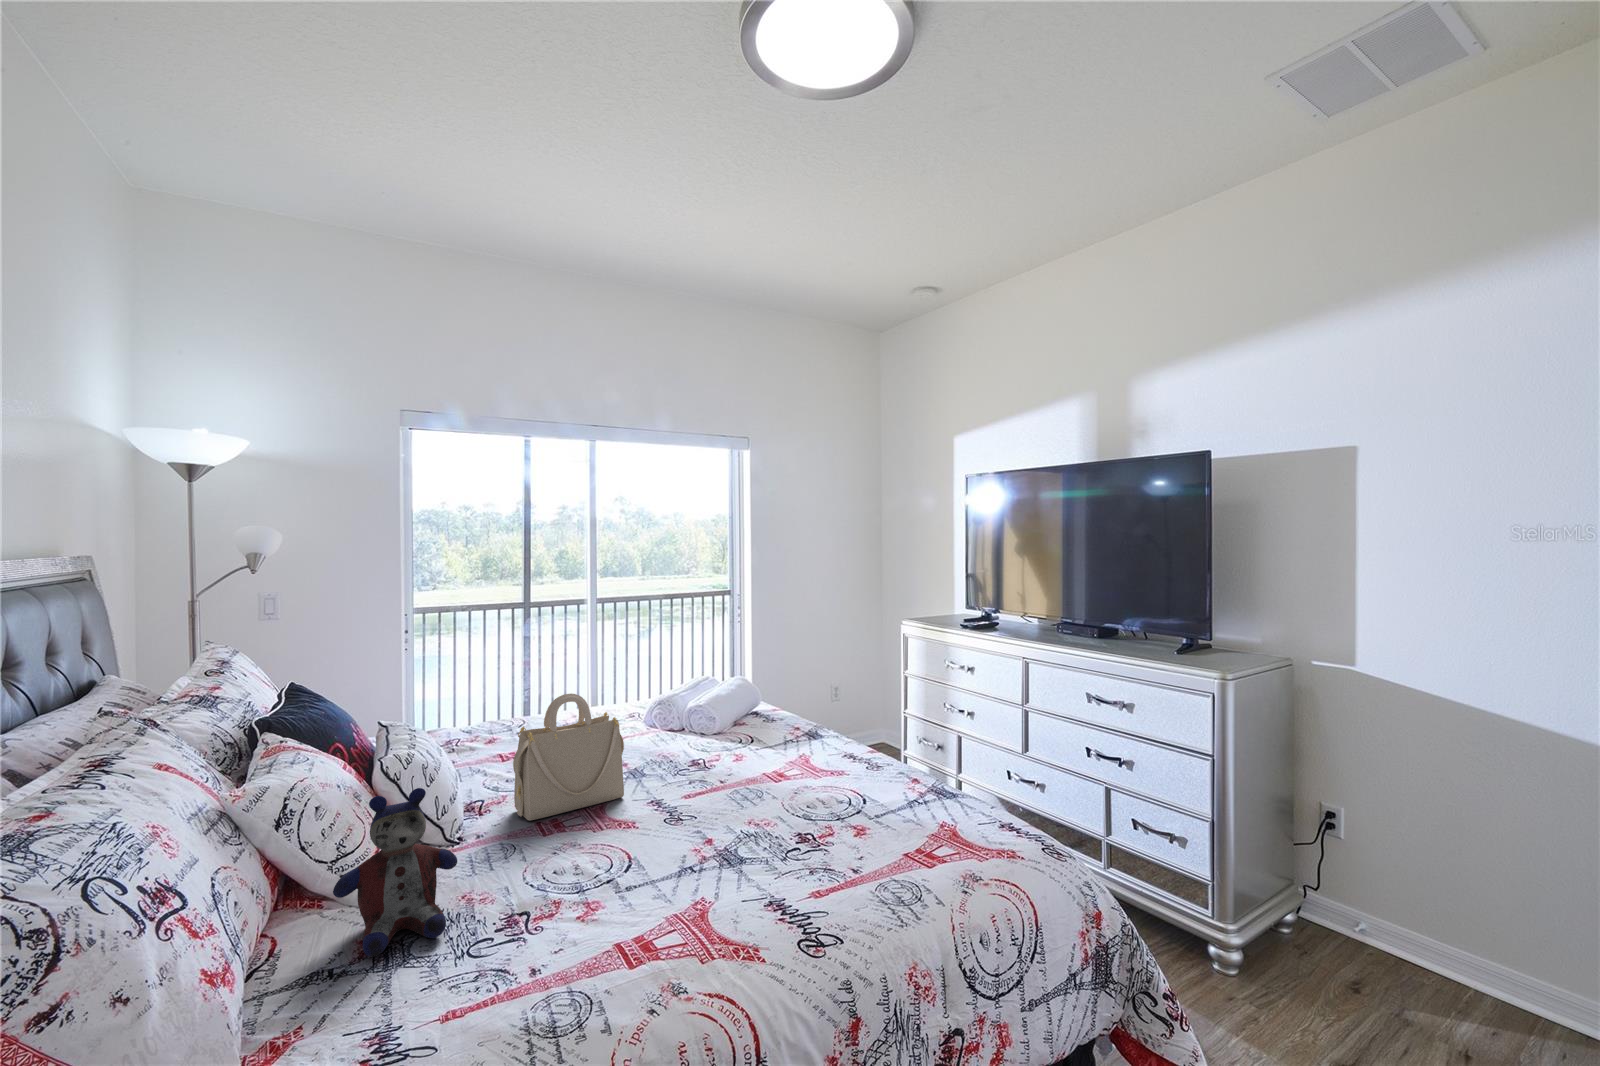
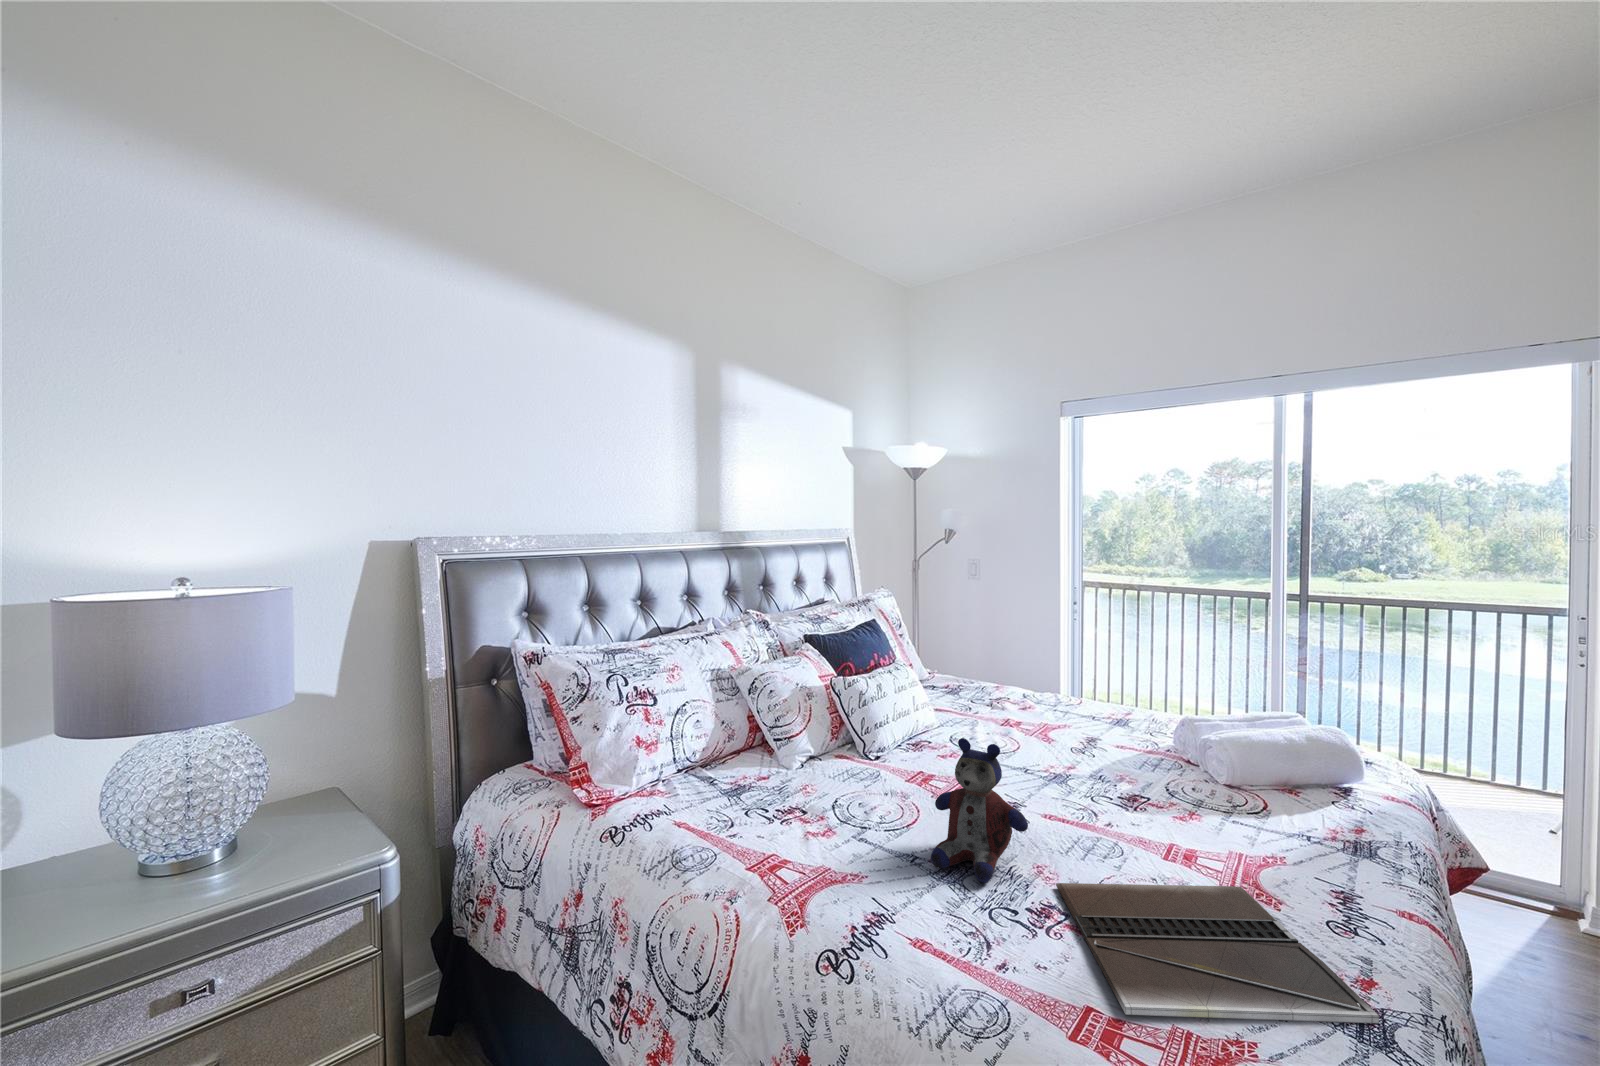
handbag: present [513,694,624,821] -> none [1165,704,1327,865]
laptop: none [498,829,729,935] -> present [1056,883,1379,1023]

